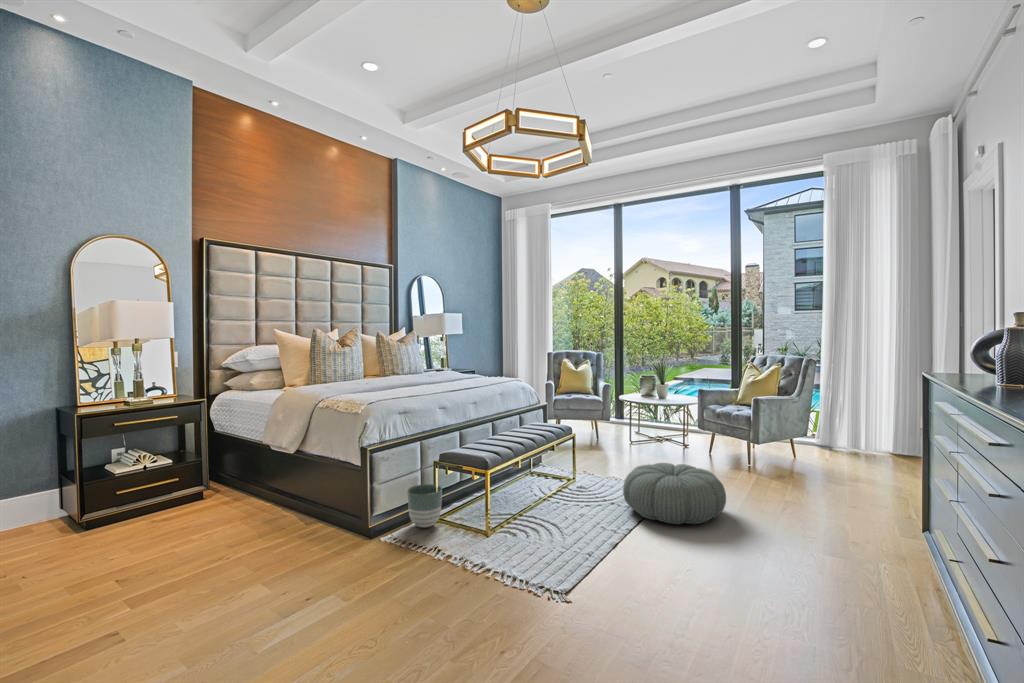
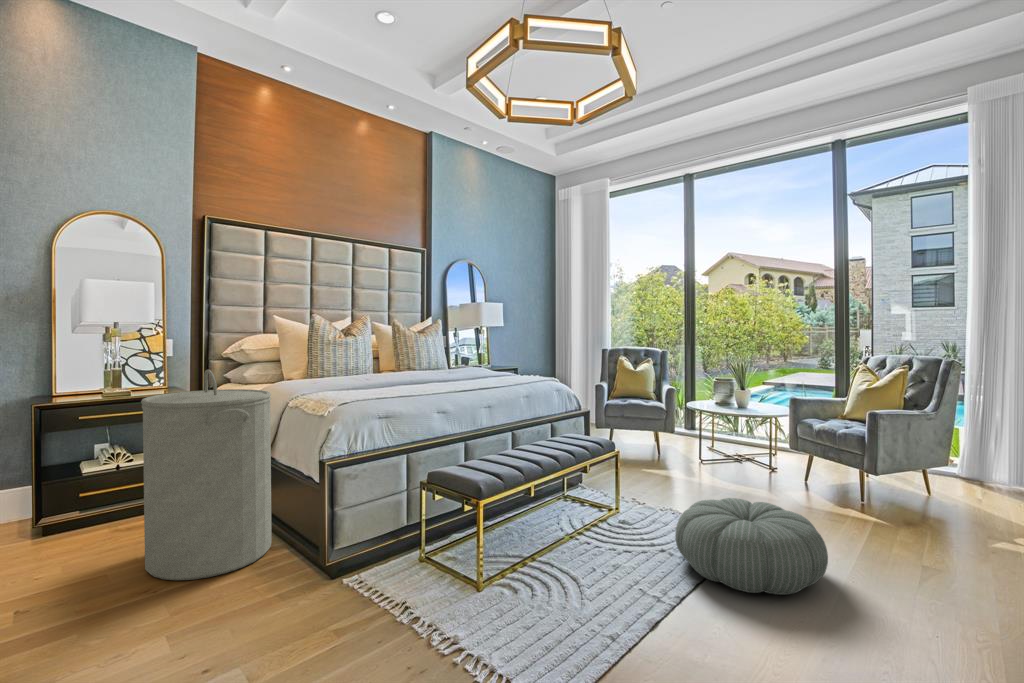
laundry hamper: none [203,378,307,548] -> present [141,370,272,580]
planter: present [407,484,442,528] -> none [384,511,429,568]

